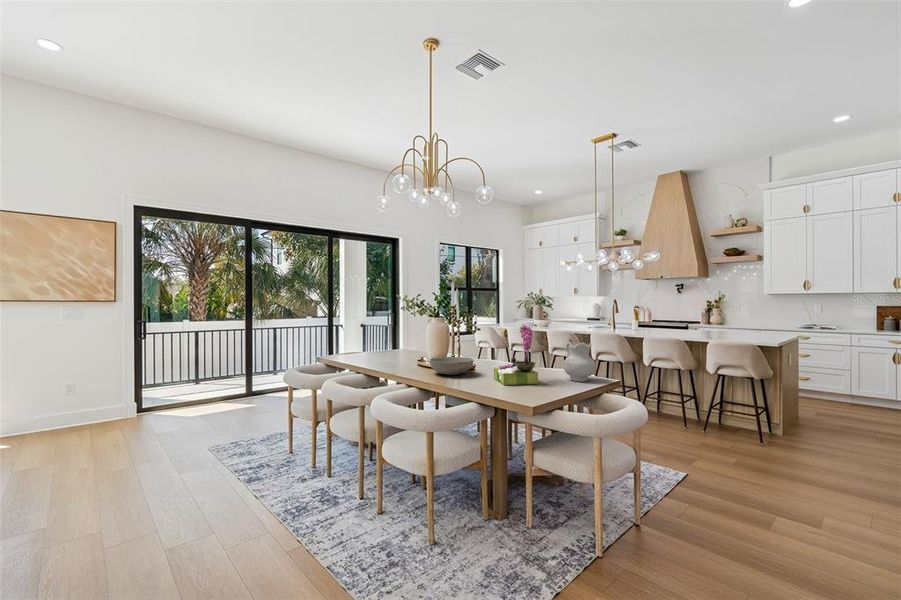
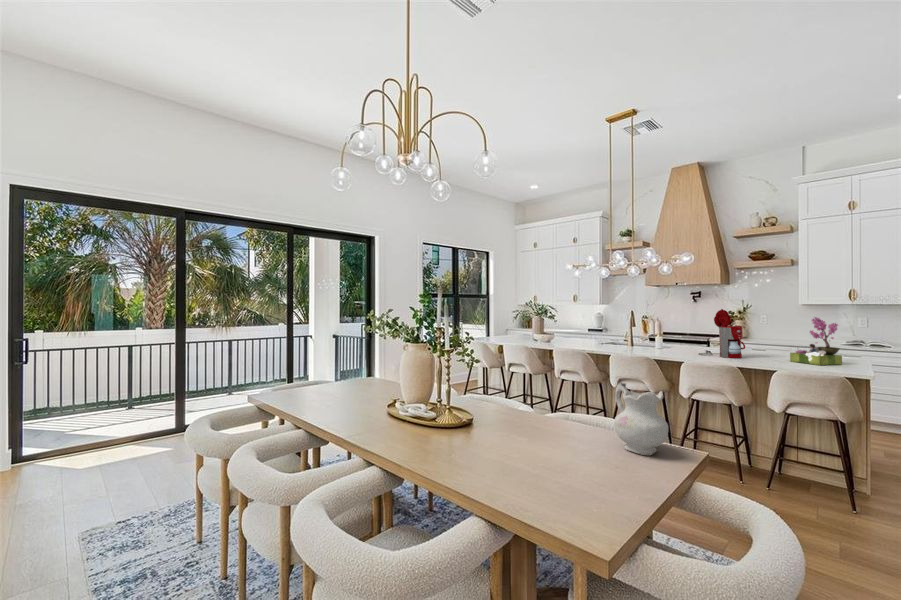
coffee maker: none [663,297,698,335] -> present [699,309,745,358]
flower arrangement: present [494,324,538,385] -> present [790,317,842,365]
bowl: present [430,357,474,375] -> none [403,405,472,439]

